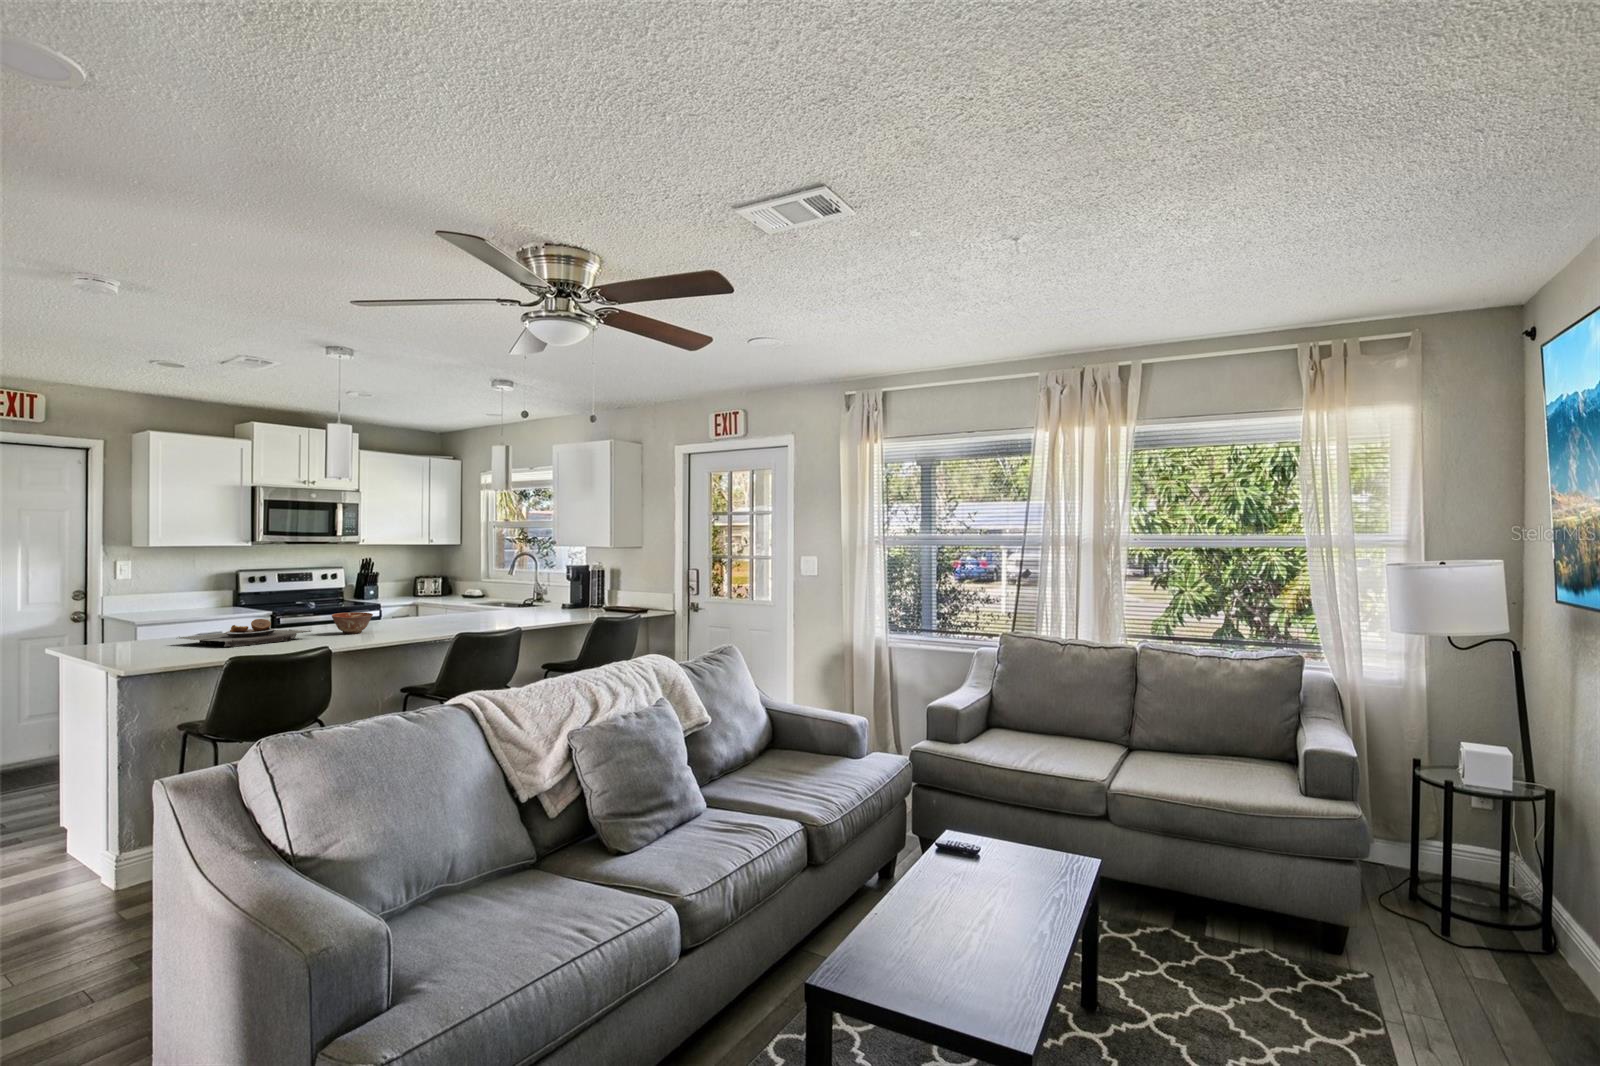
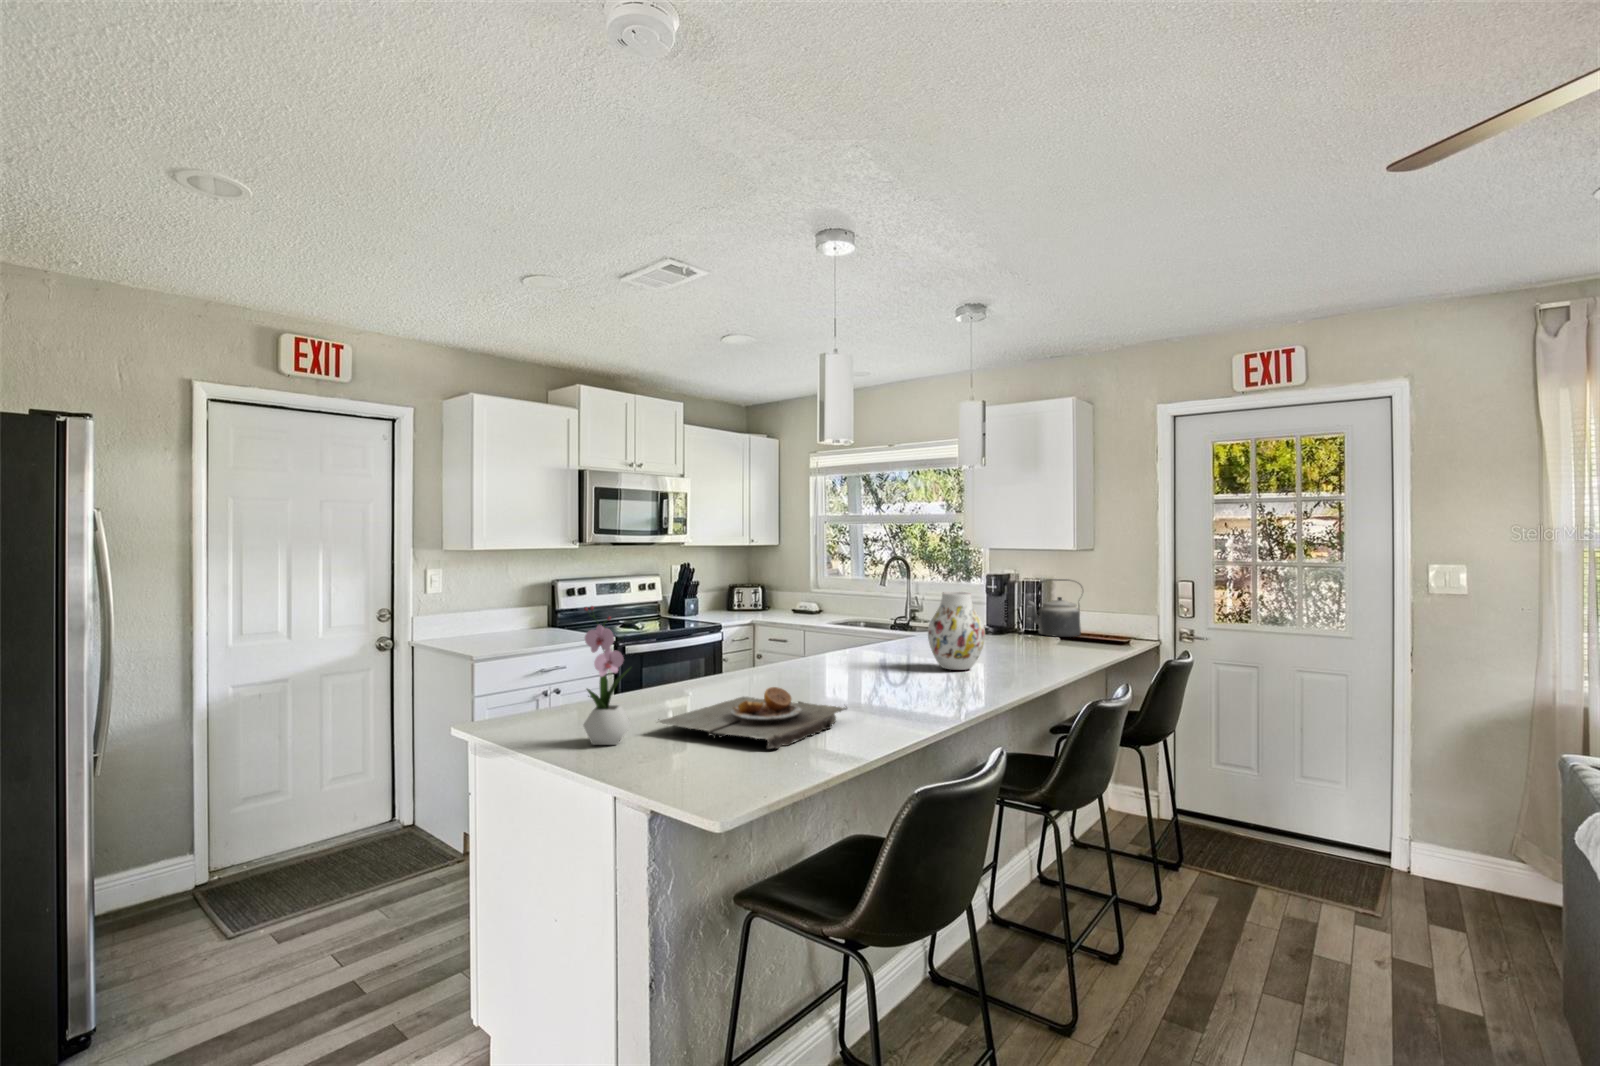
kettle: none [596,565,634,606] -> present [1029,579,1082,637]
flower arrangement: none [117,570,158,649] -> present [583,606,631,745]
vase: none [448,570,488,620] -> present [928,592,985,670]
ceramic bowl: present [332,612,373,634] -> none [846,668,906,706]

